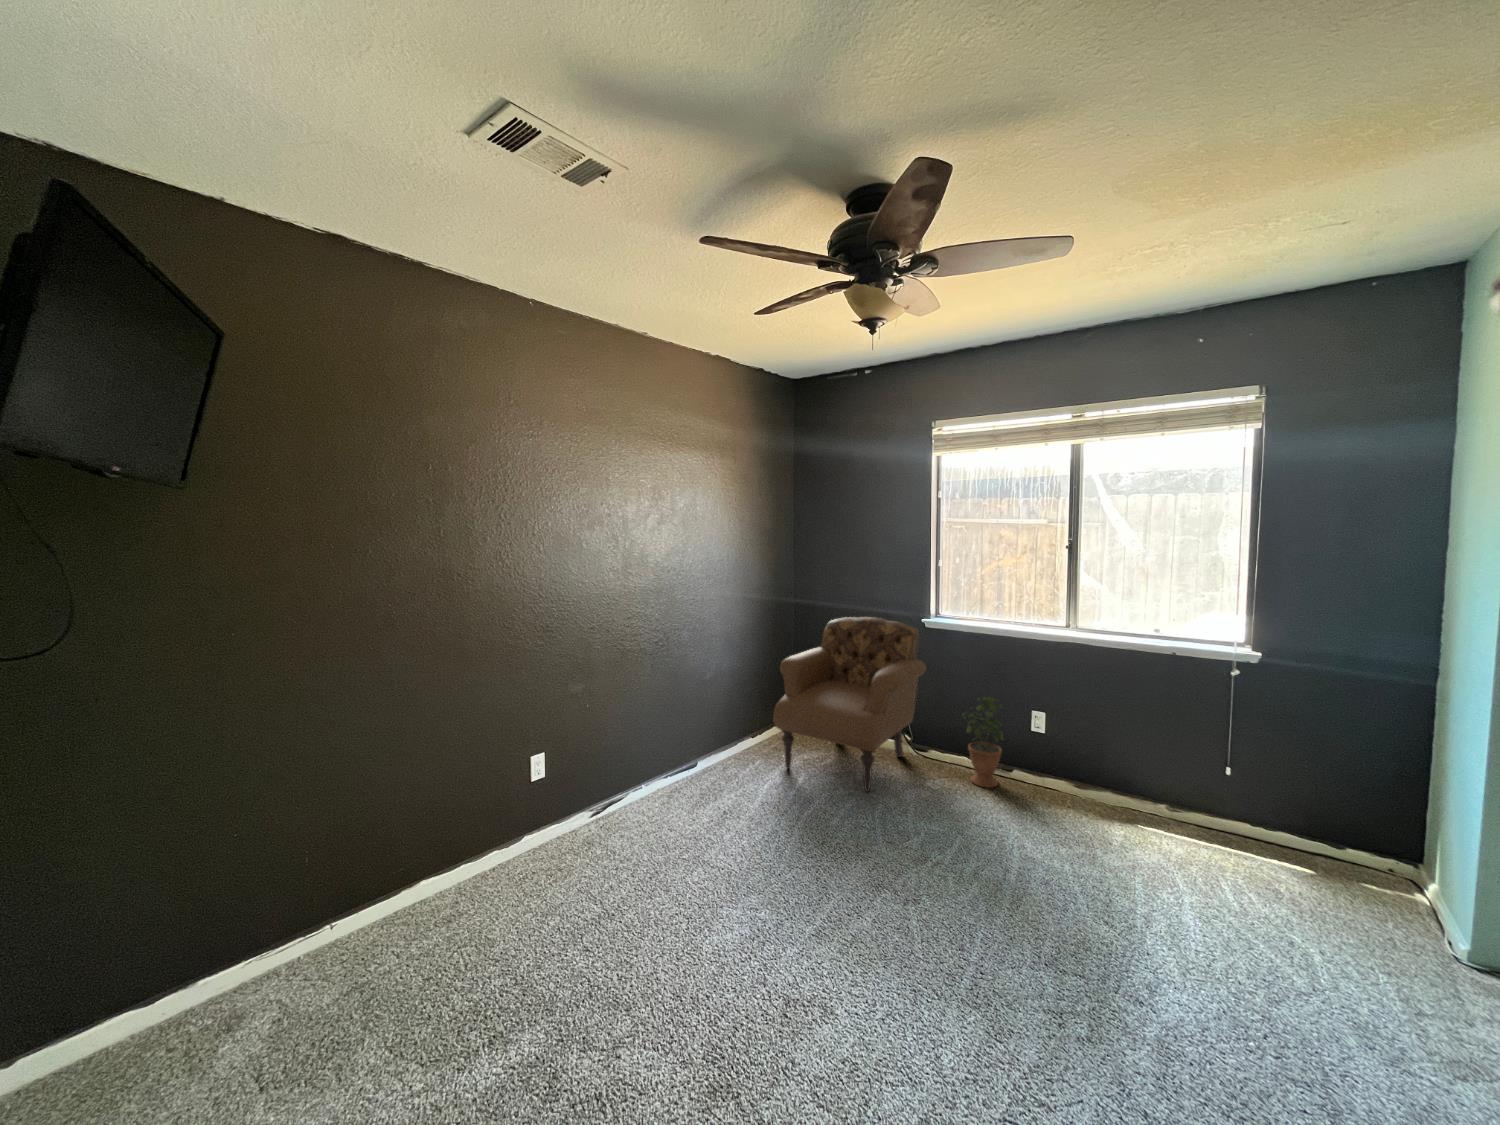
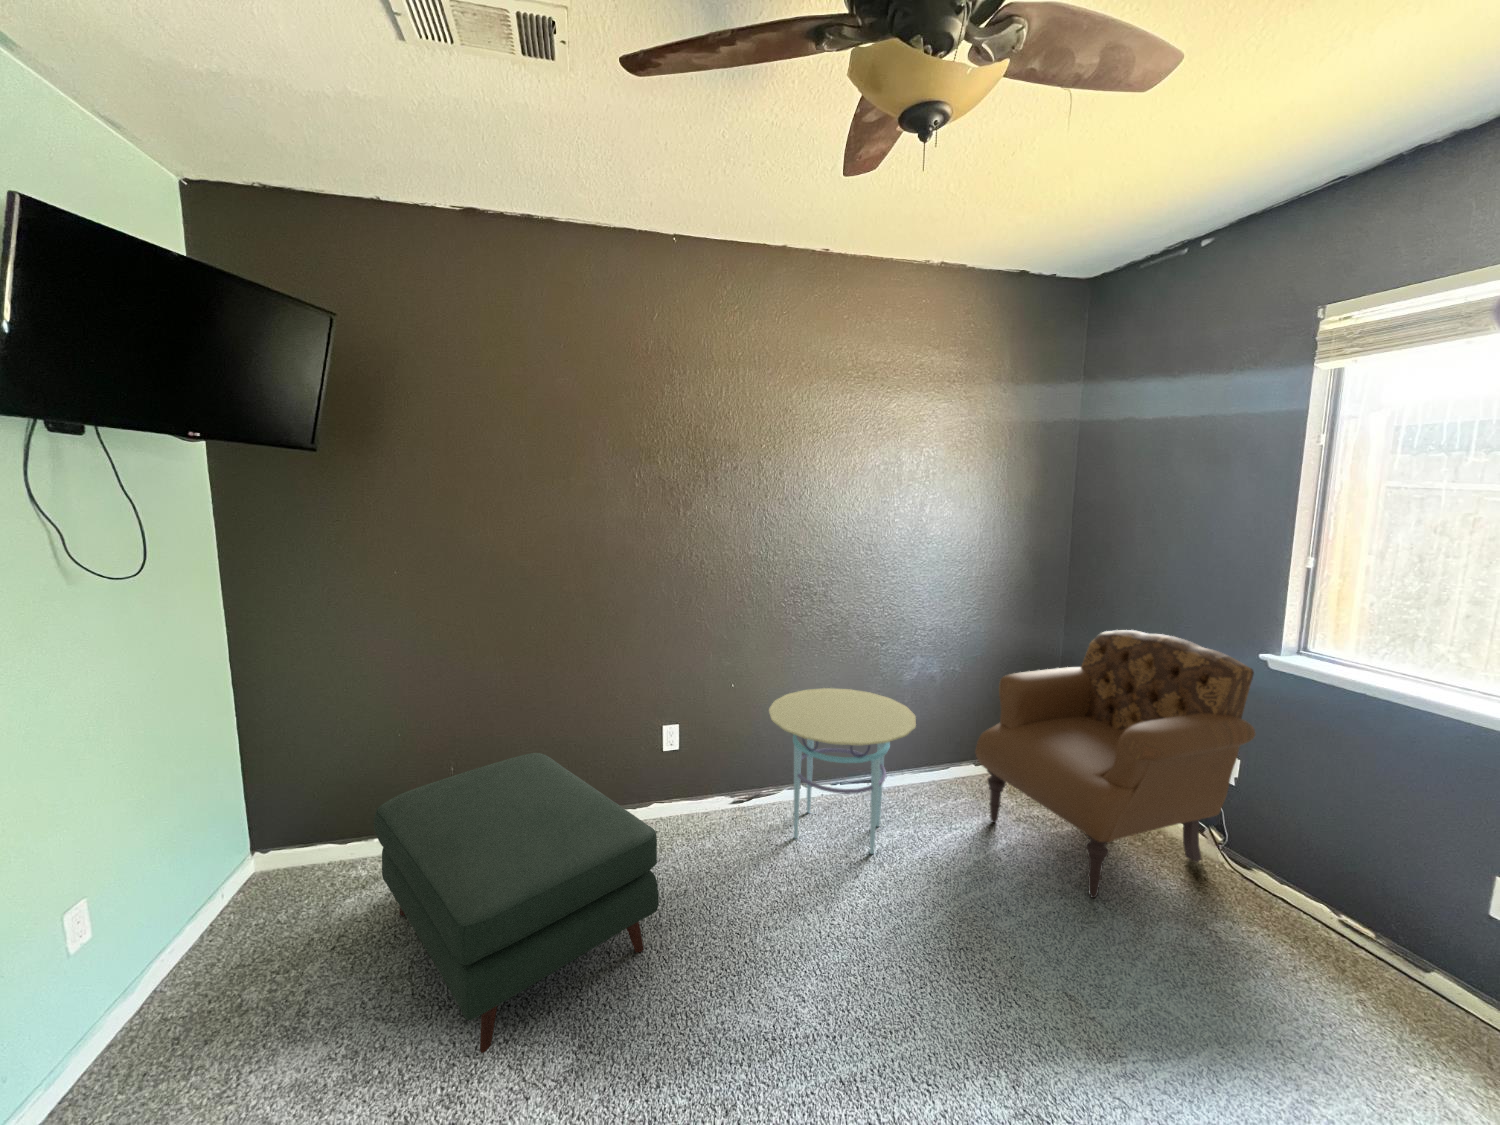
side table: none [632,690,750,822] -> present [769,688,916,854]
potted plant: present [963,697,1003,788] -> none [1308,808,1413,983]
ottoman: none [275,807,622,1070] -> present [374,753,659,1053]

